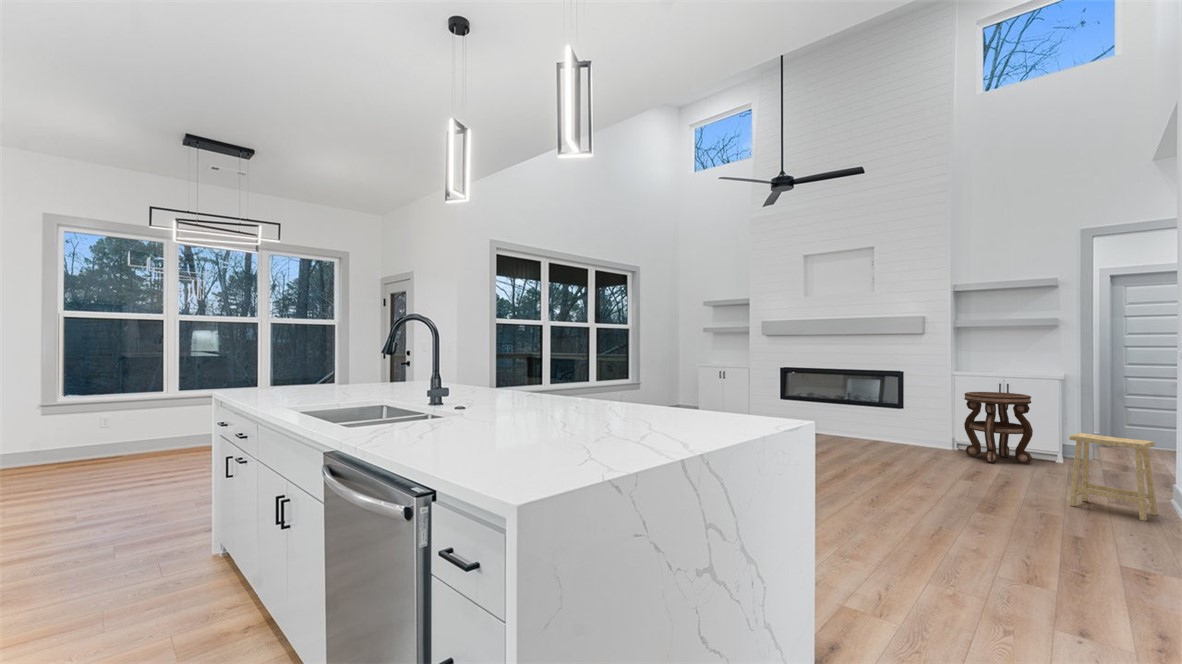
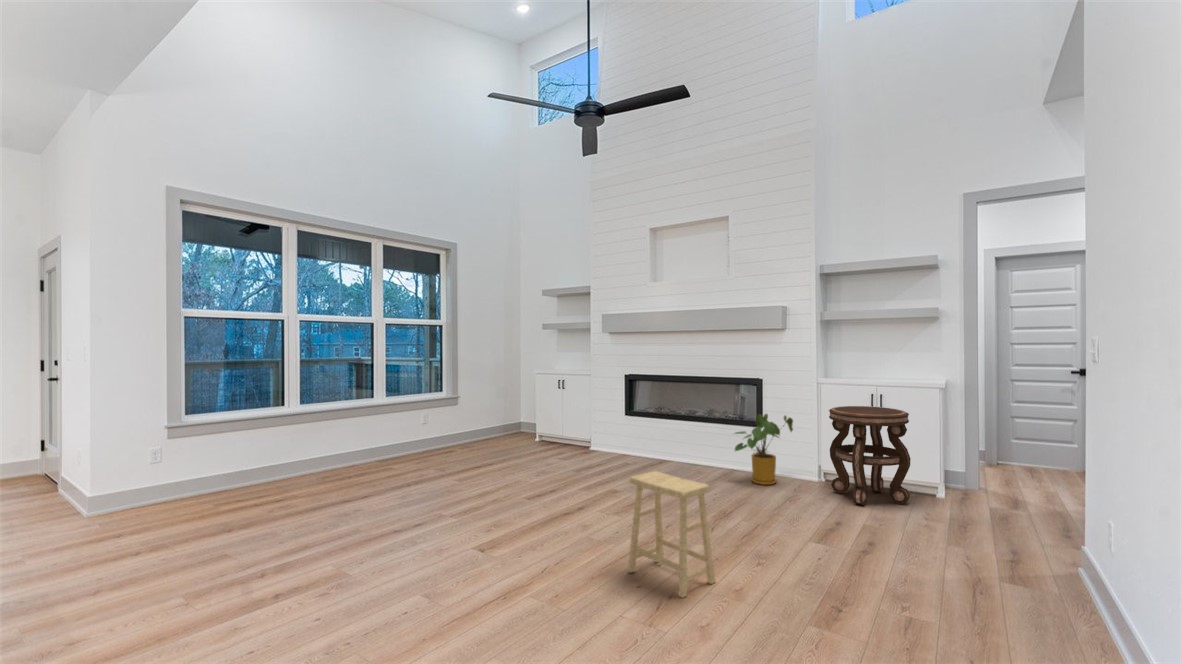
house plant: none [881,398,932,450] -> present [735,414,793,485]
footstool: present [1069,433,1158,521] -> present [628,471,716,598]

